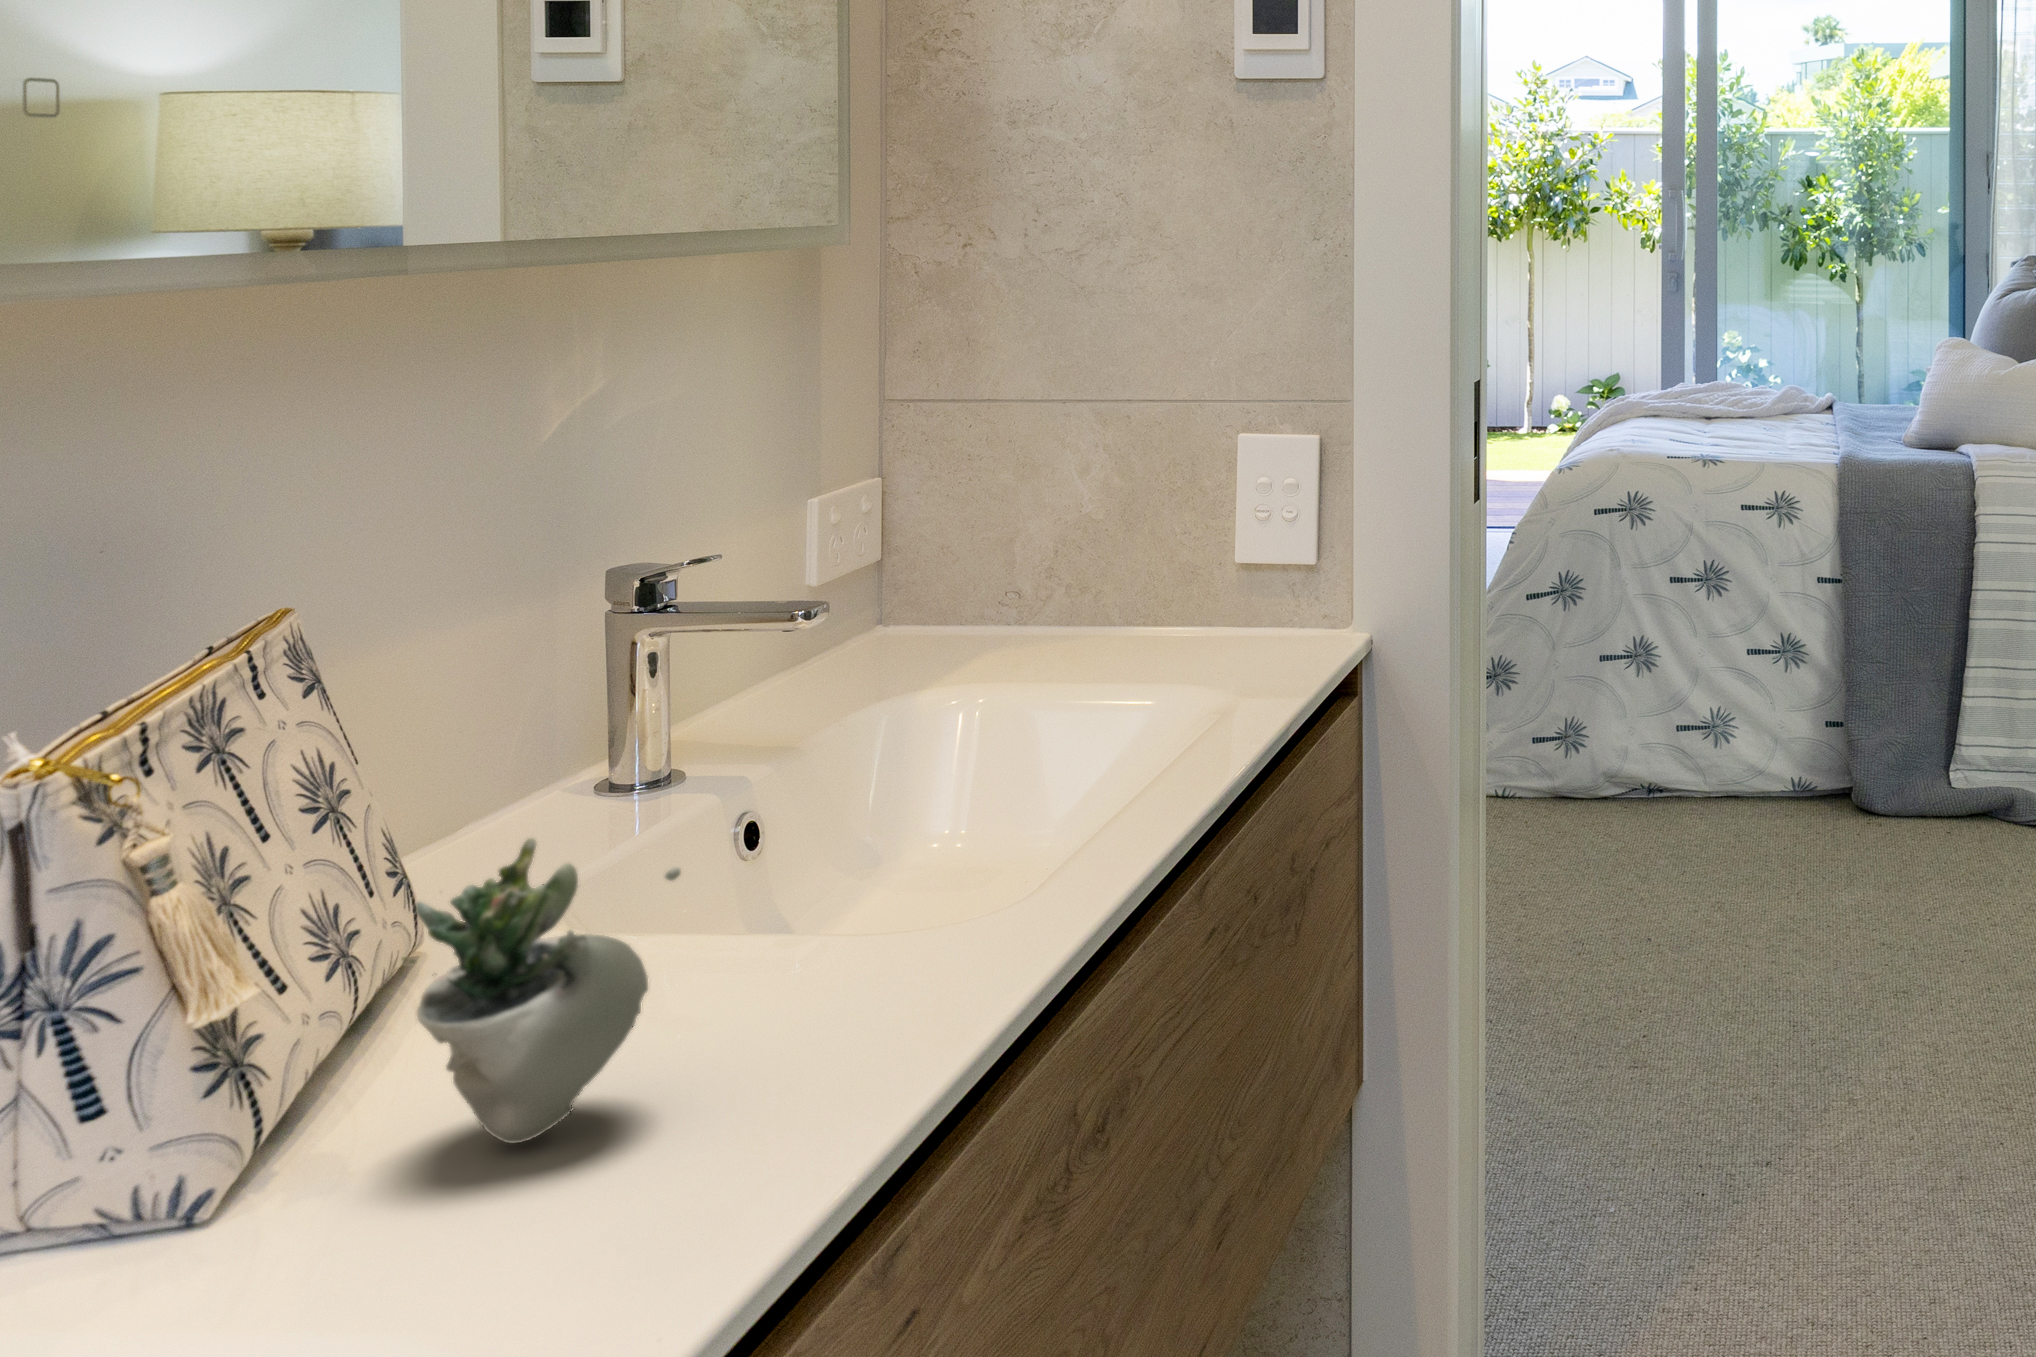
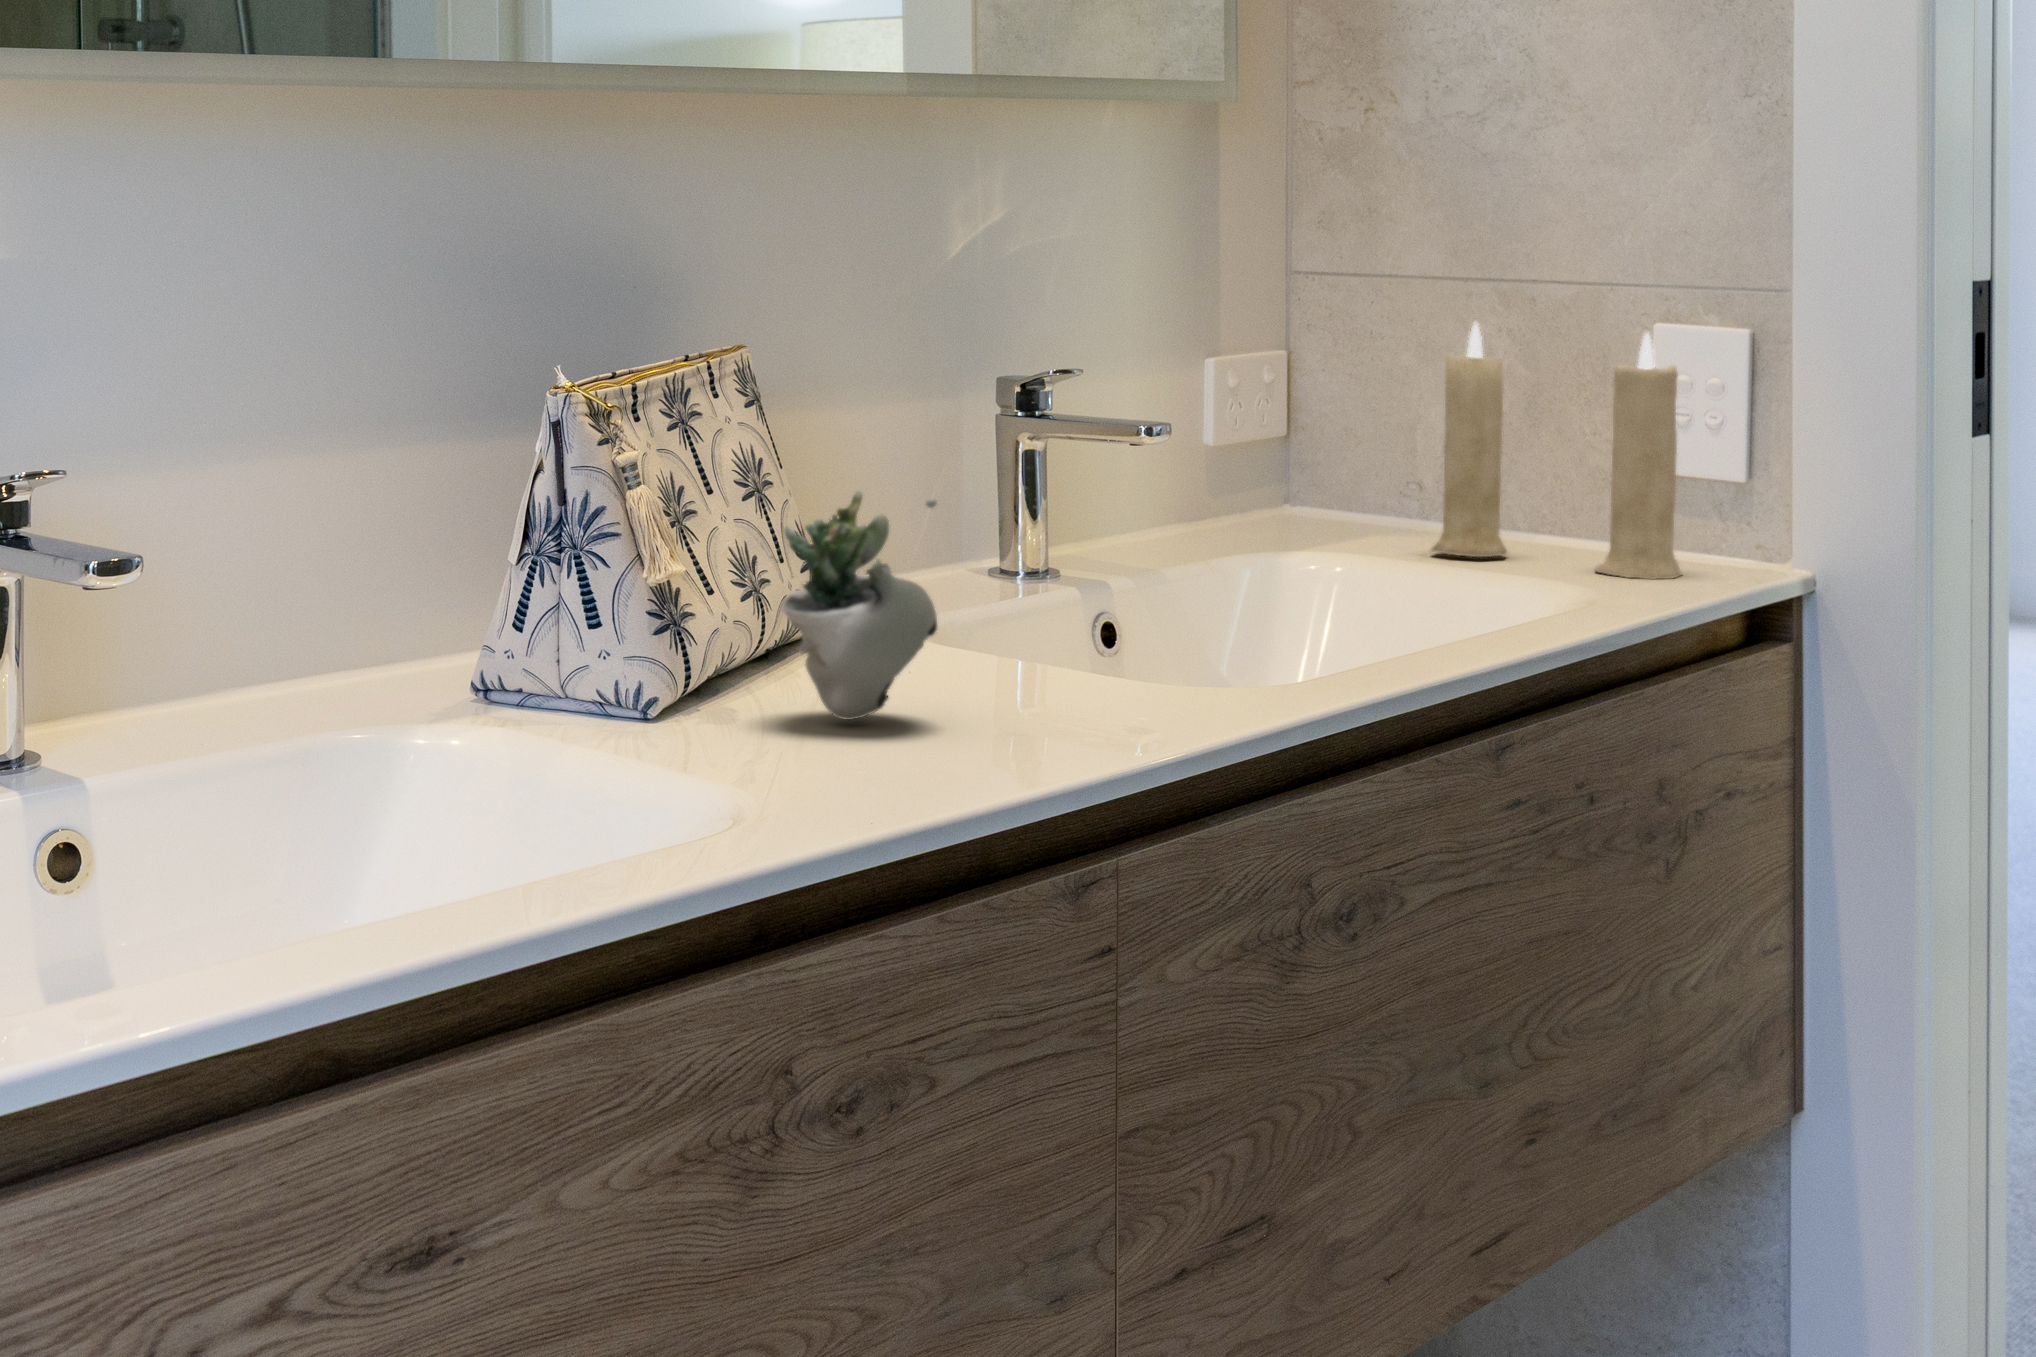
candle: none [1035,443,1263,669] -> present [1431,323,1681,579]

